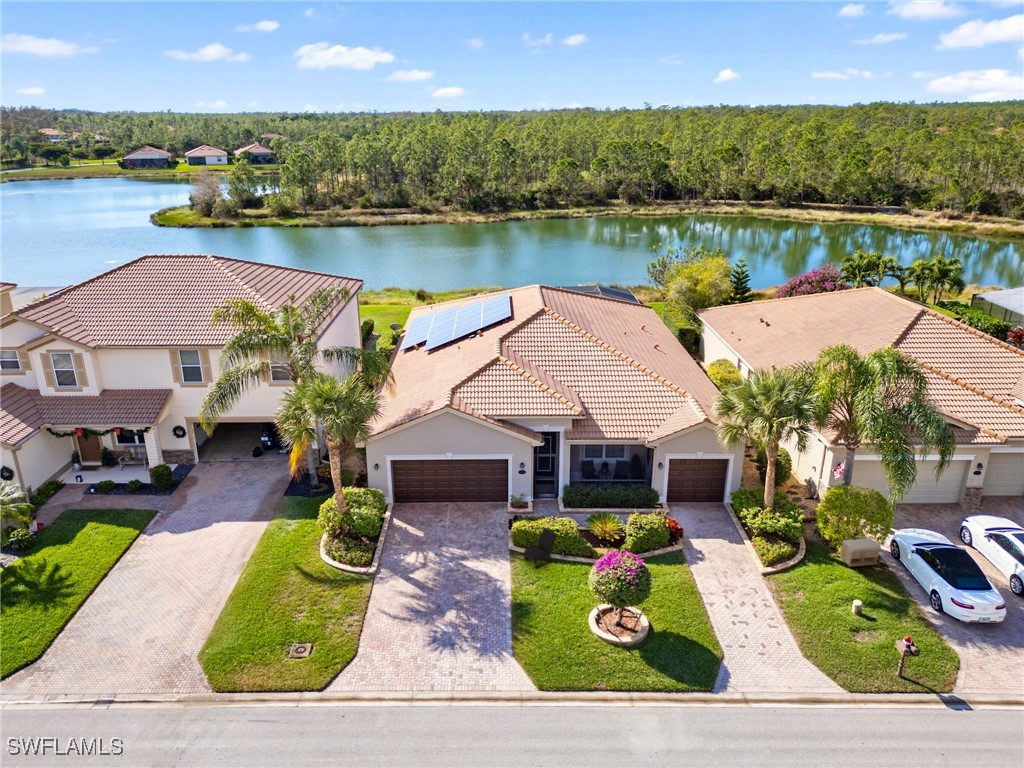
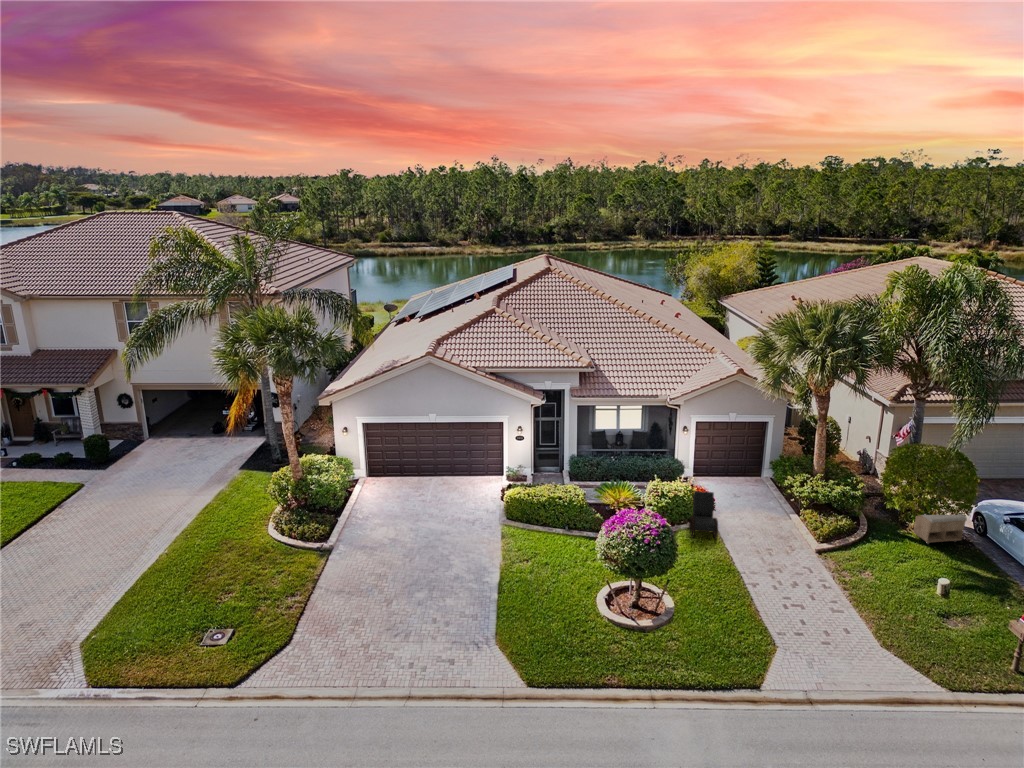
lounge chair: present [524,528,557,569] -> present [689,491,718,539]

